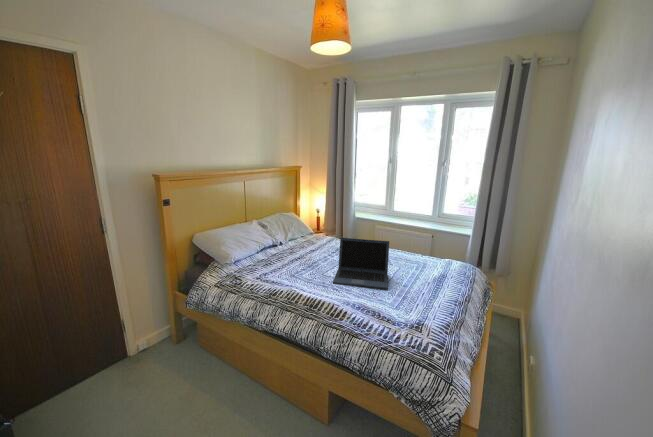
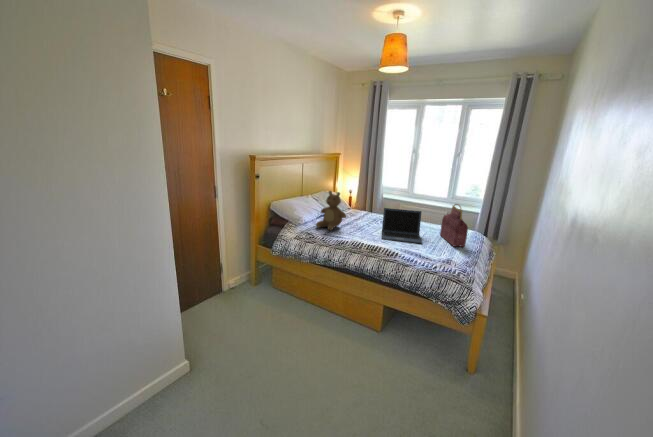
teddy bear: none [250,217,289,271] -> present [316,191,346,230]
handbag: none [416,231,450,293] -> present [440,204,468,247]

